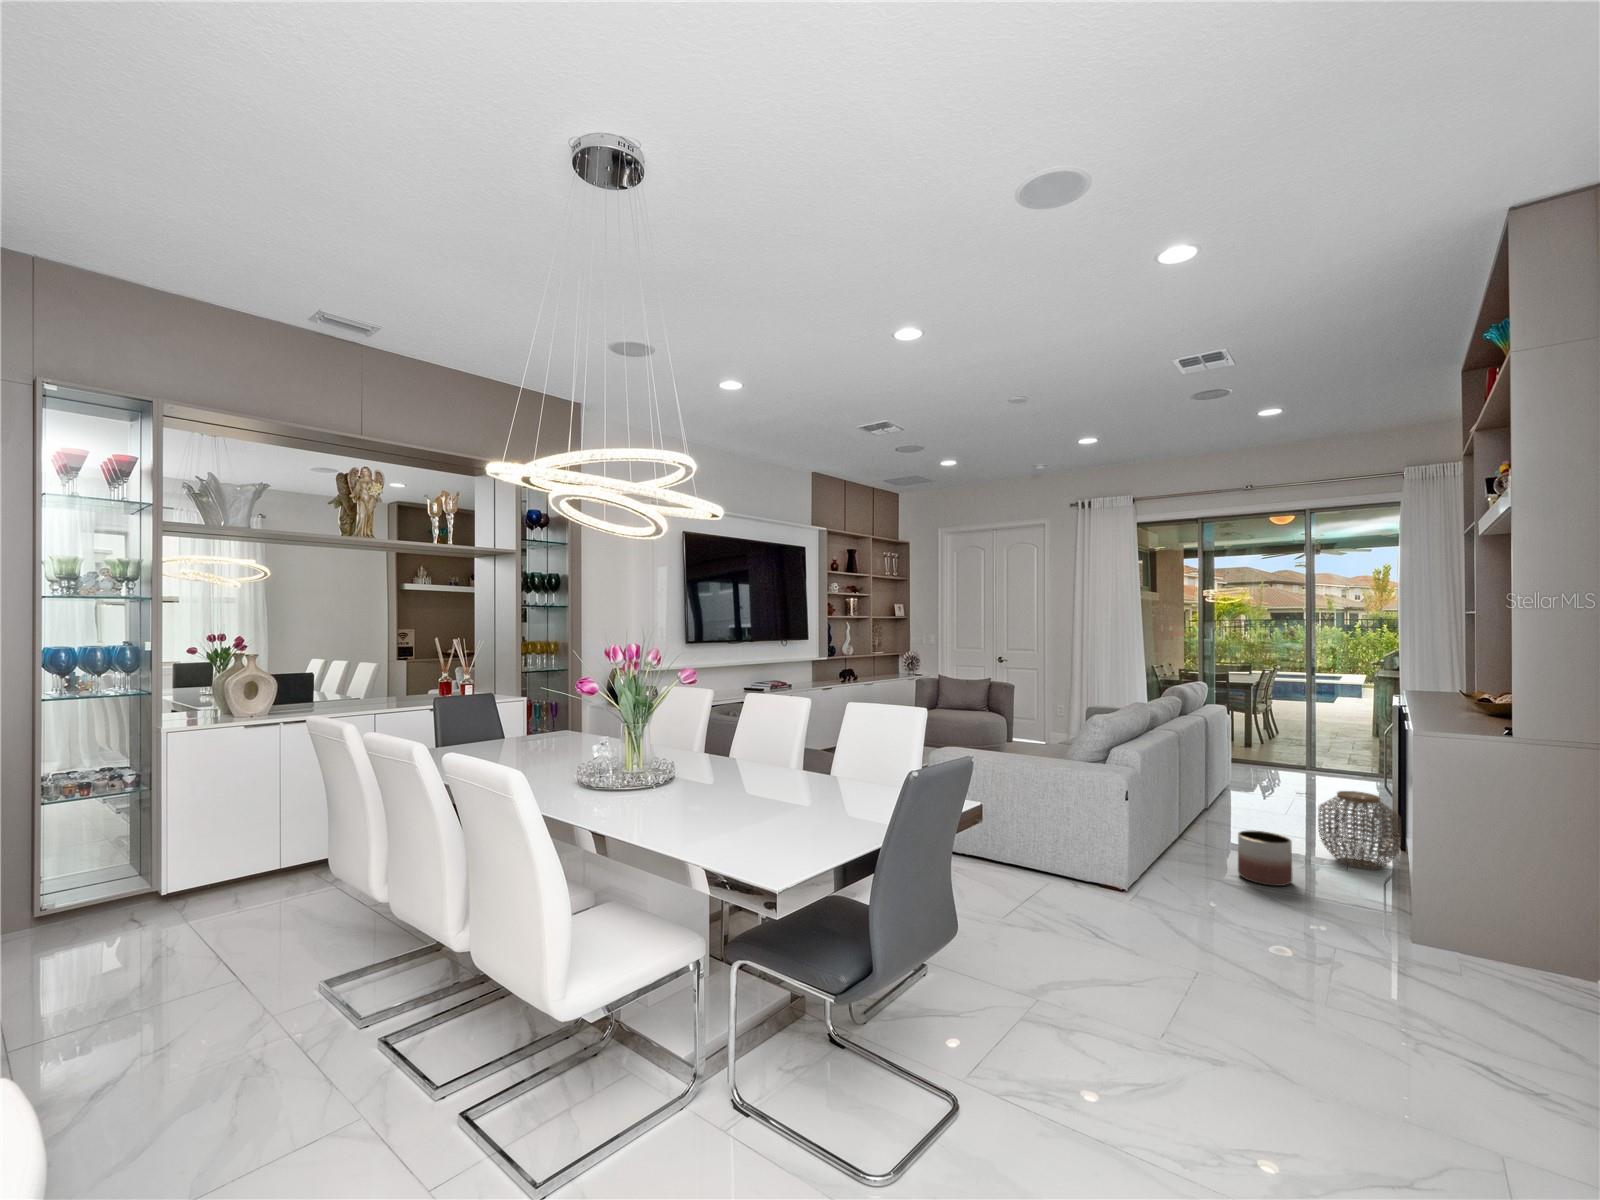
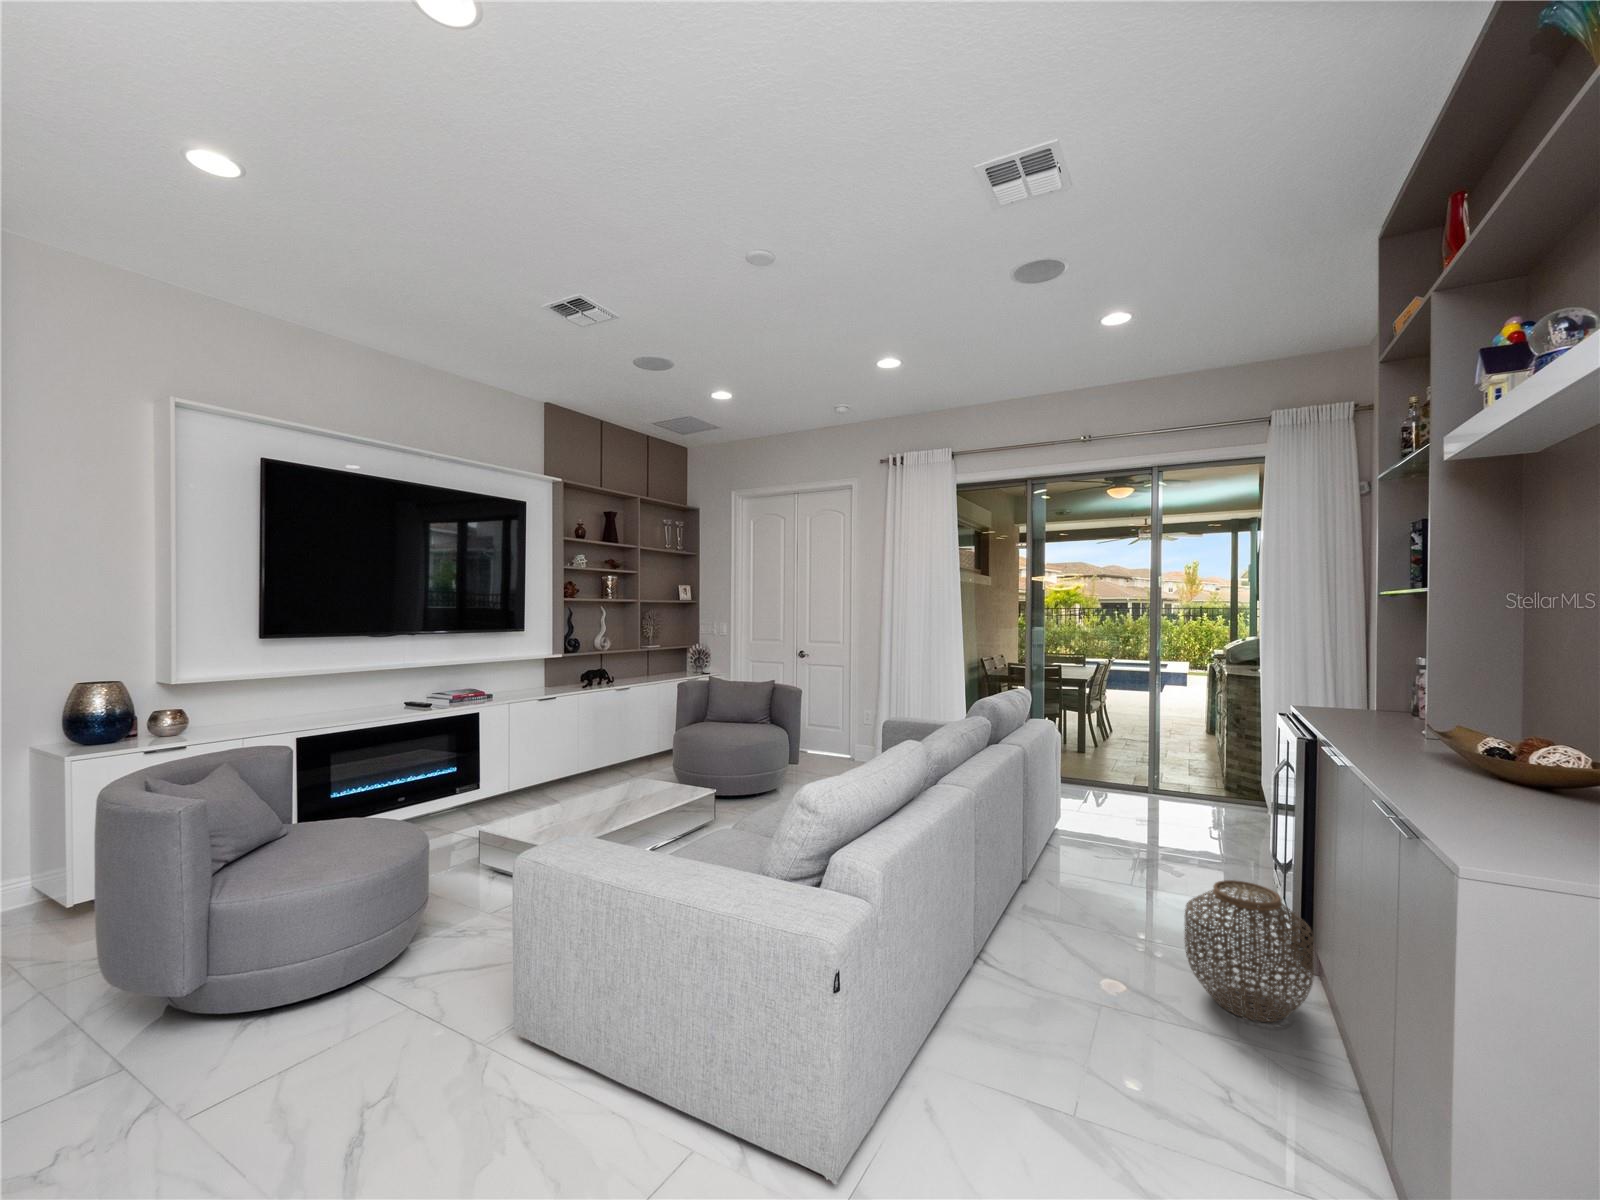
planter: present [1238,831,1292,886] -> none [1060,980,1153,1105]

